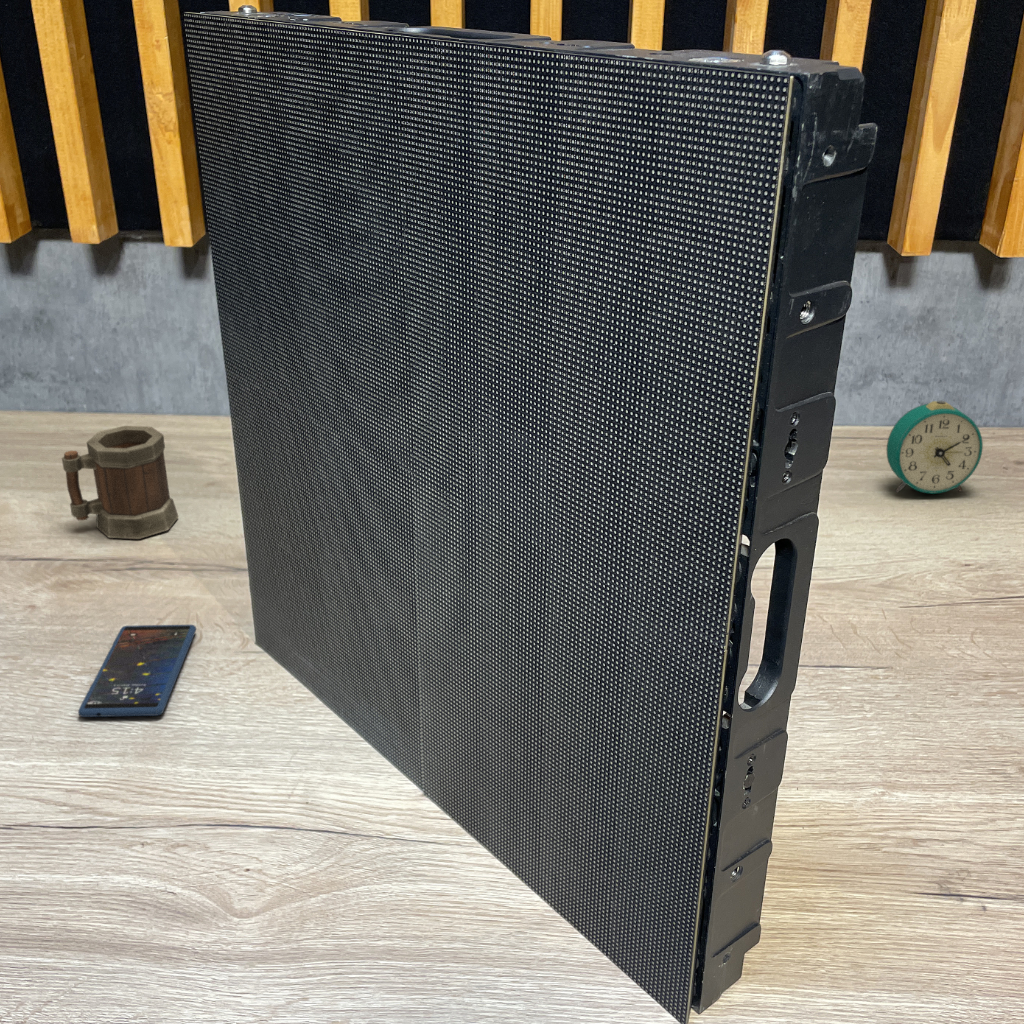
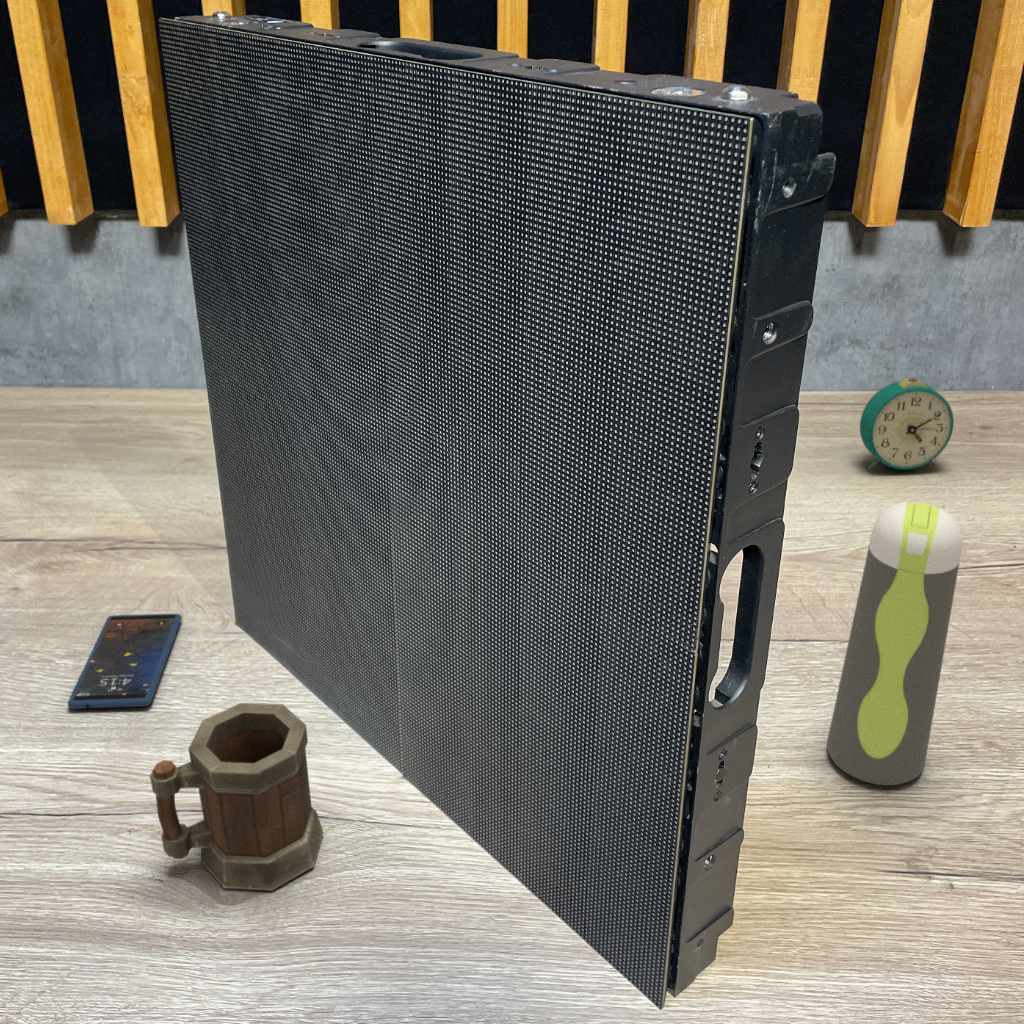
mug: present [62,426,178,539] -> present [150,703,323,890]
water bottle: none [857,511,999,806] -> present [827,502,963,785]

